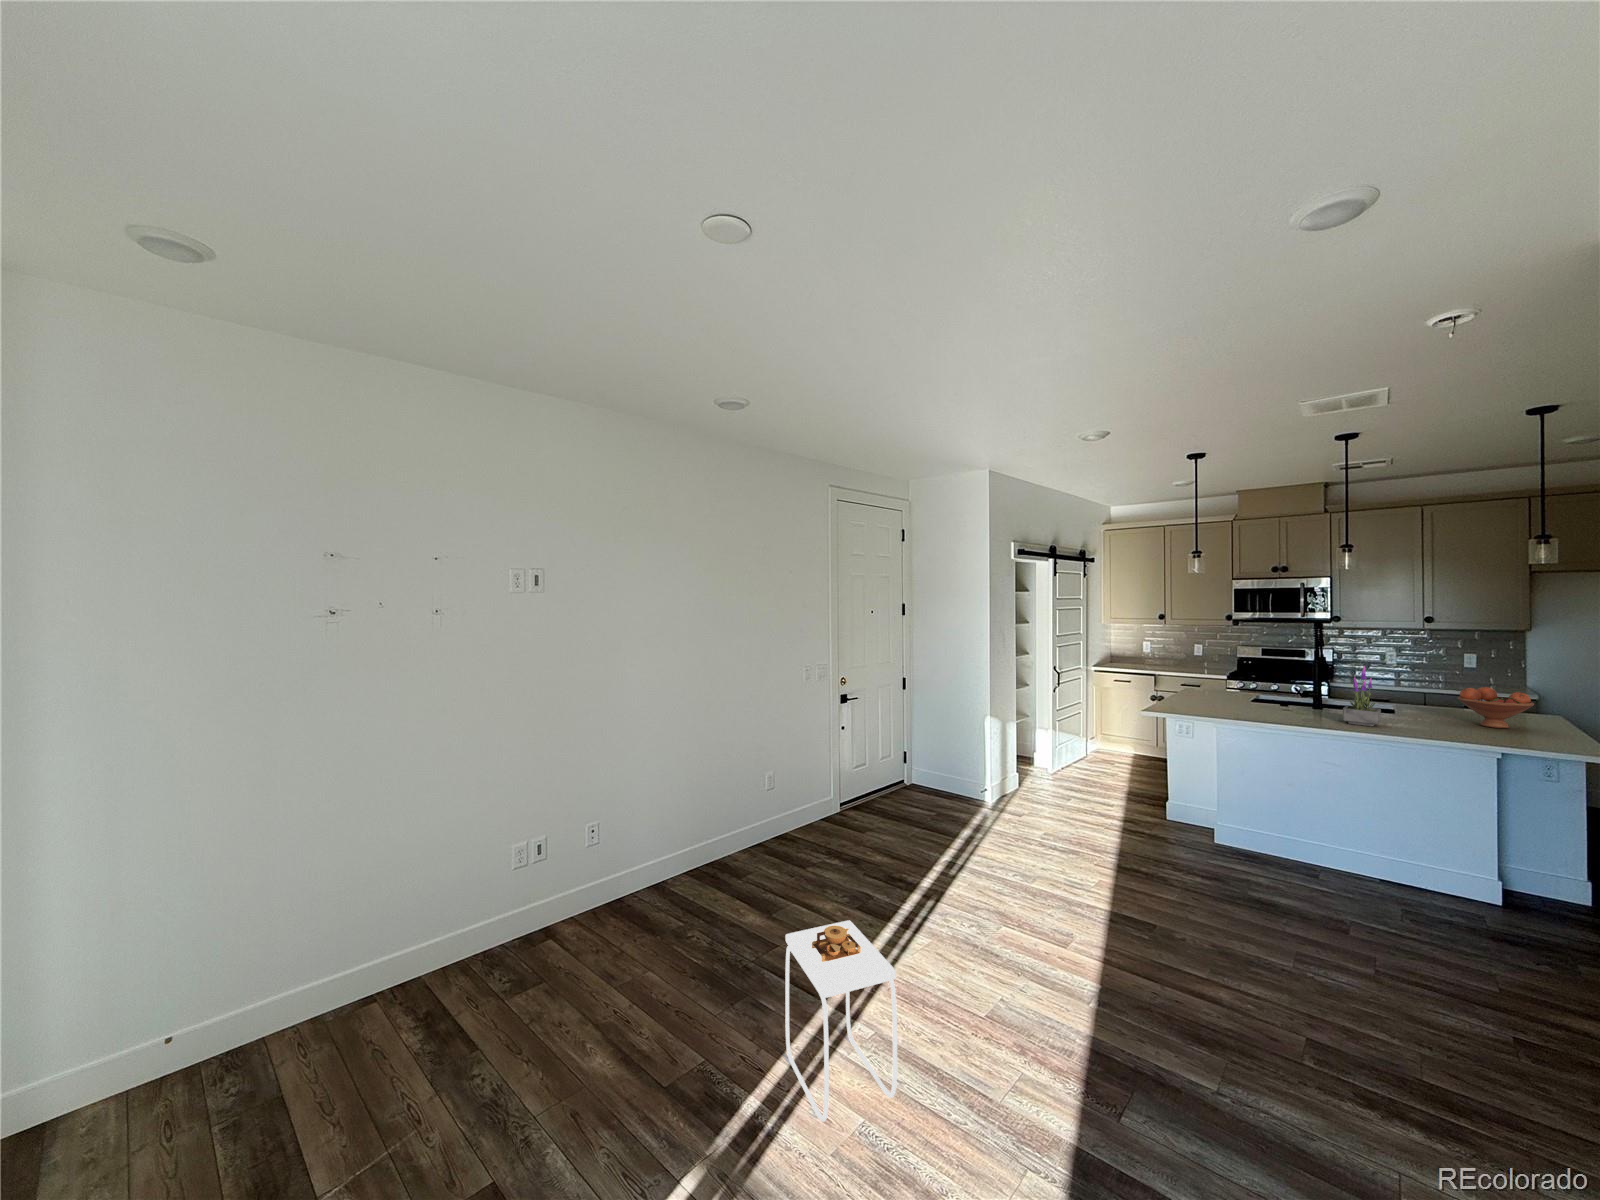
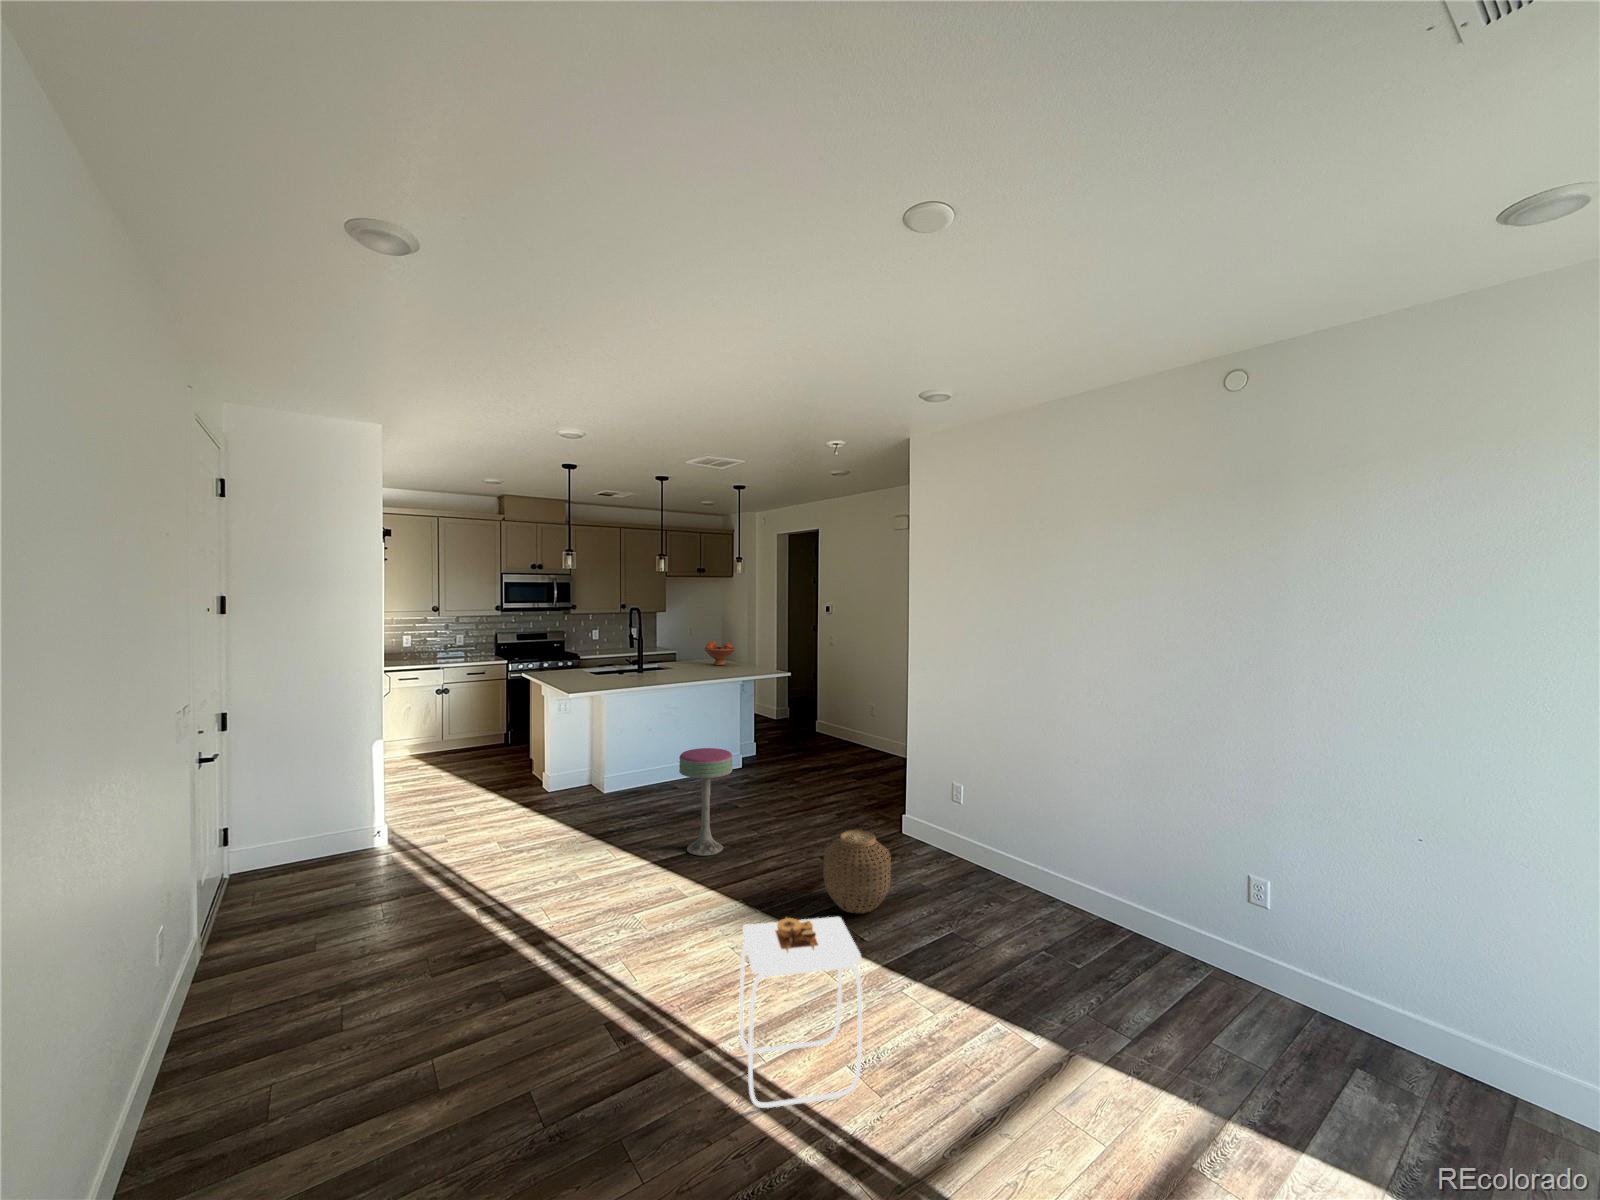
potted plant: present [1343,666,1381,726] -> none [676,631,699,673]
bar stool: none [1146,805,1223,946] -> present [679,748,733,856]
woven basket: none [1145,975,1268,1121] -> present [824,830,891,913]

